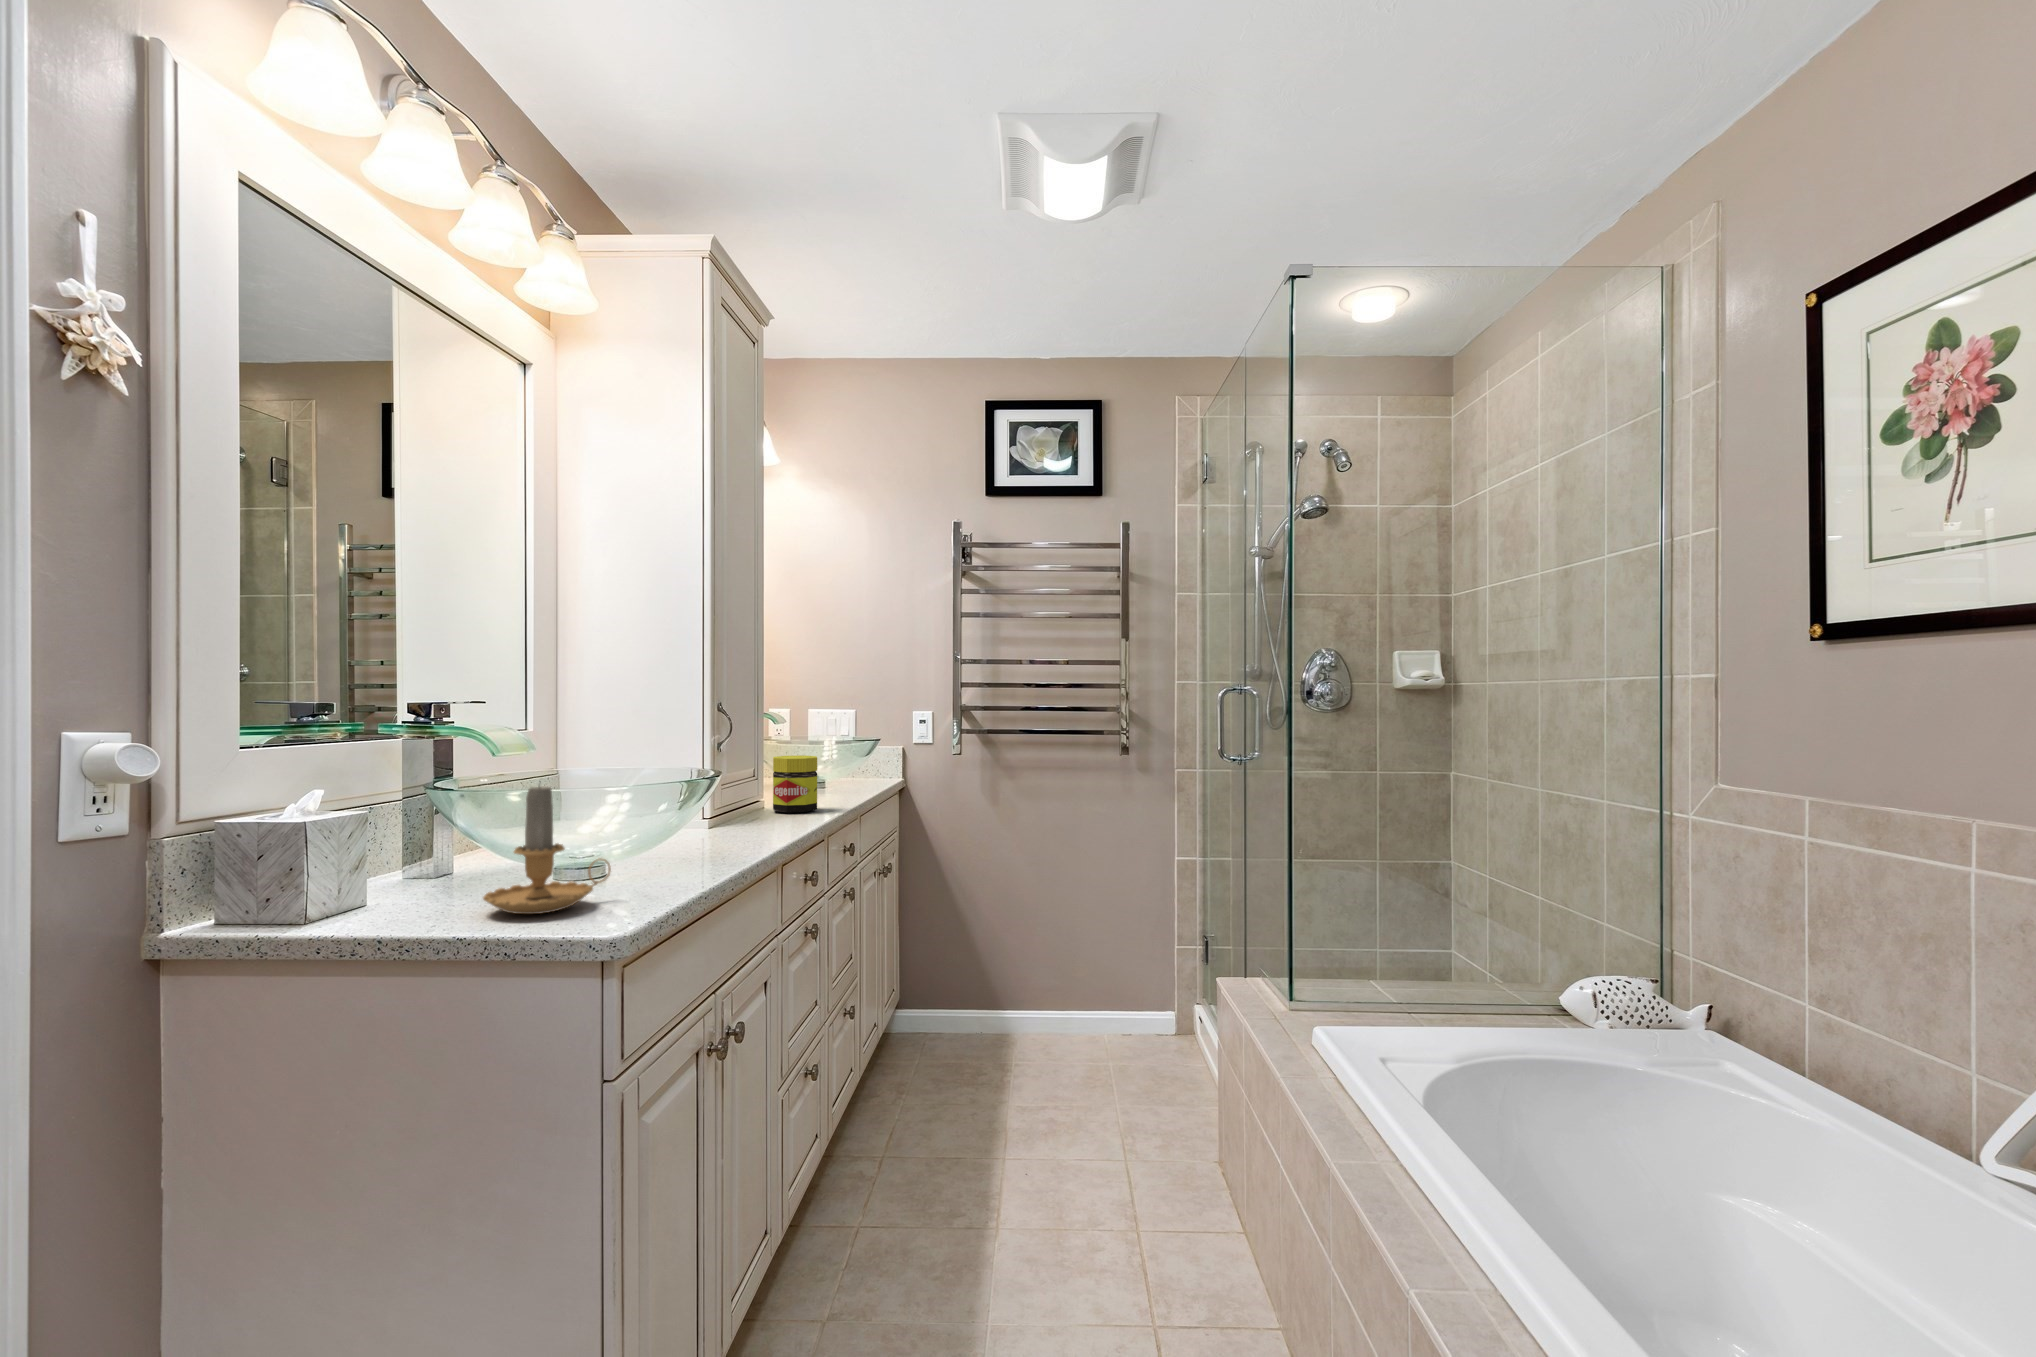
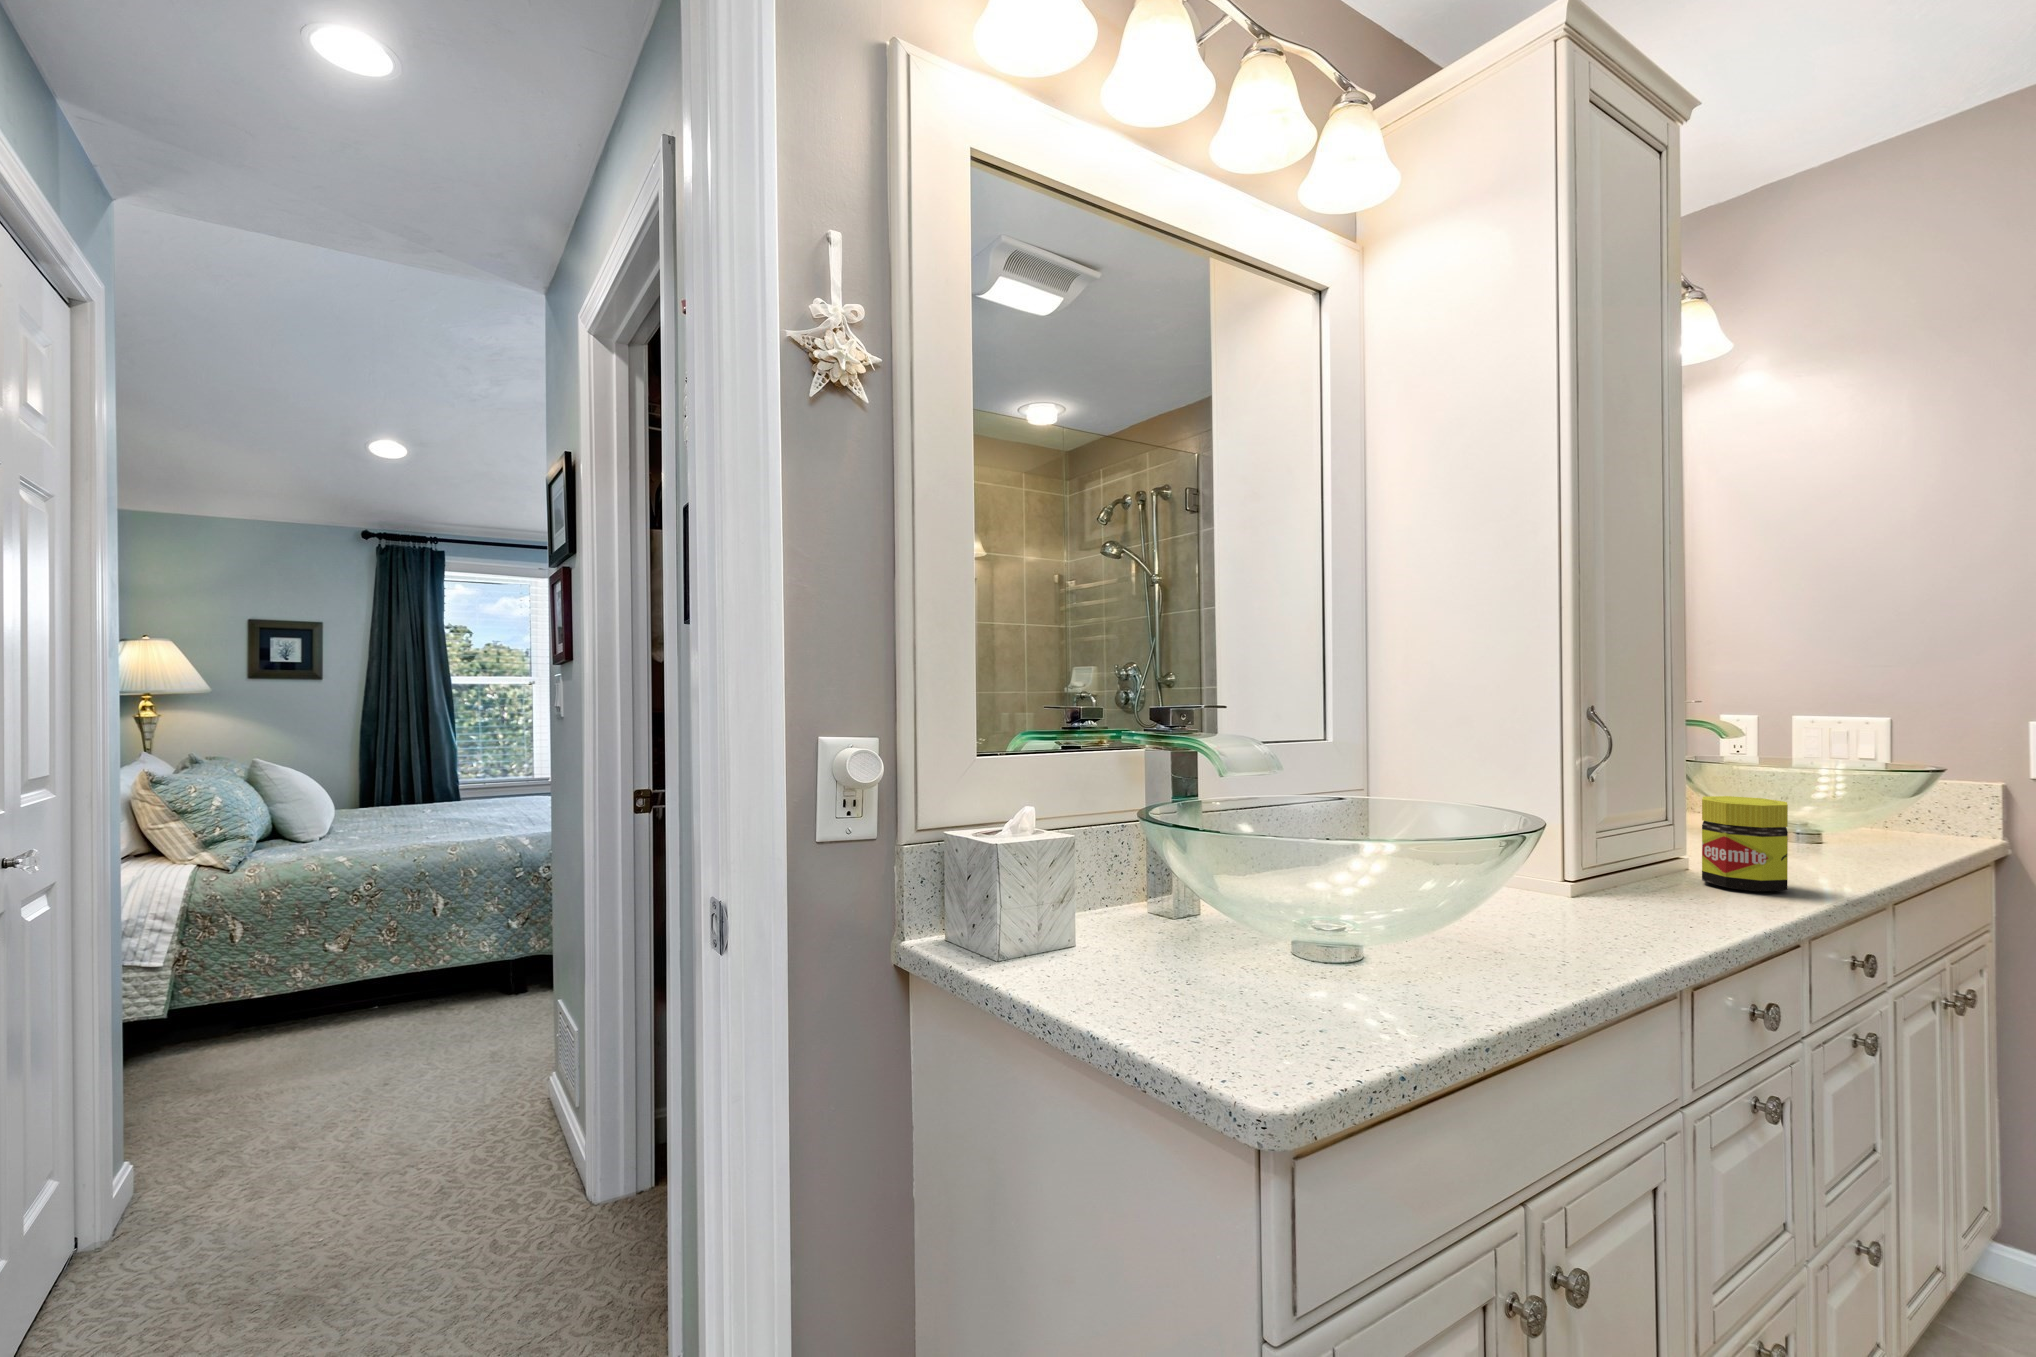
candle: present [483,786,611,914] -> none [1163,829,1339,1023]

